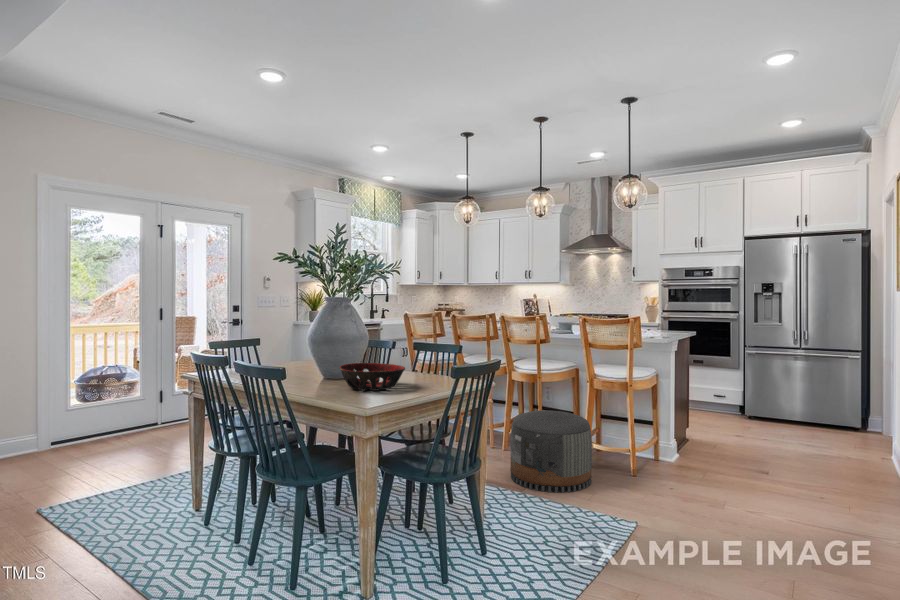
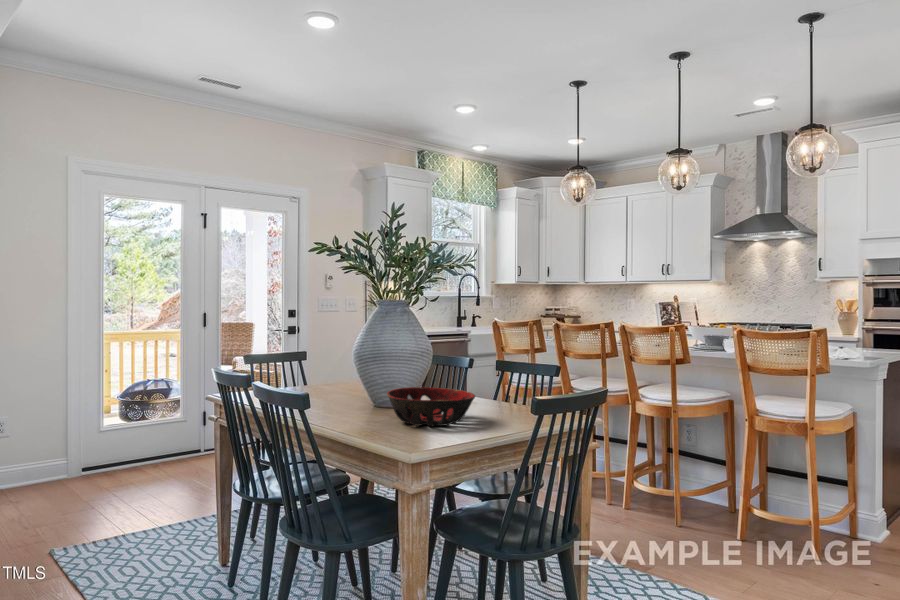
pouf: present [510,410,592,493] -> none [632,458,752,578]

